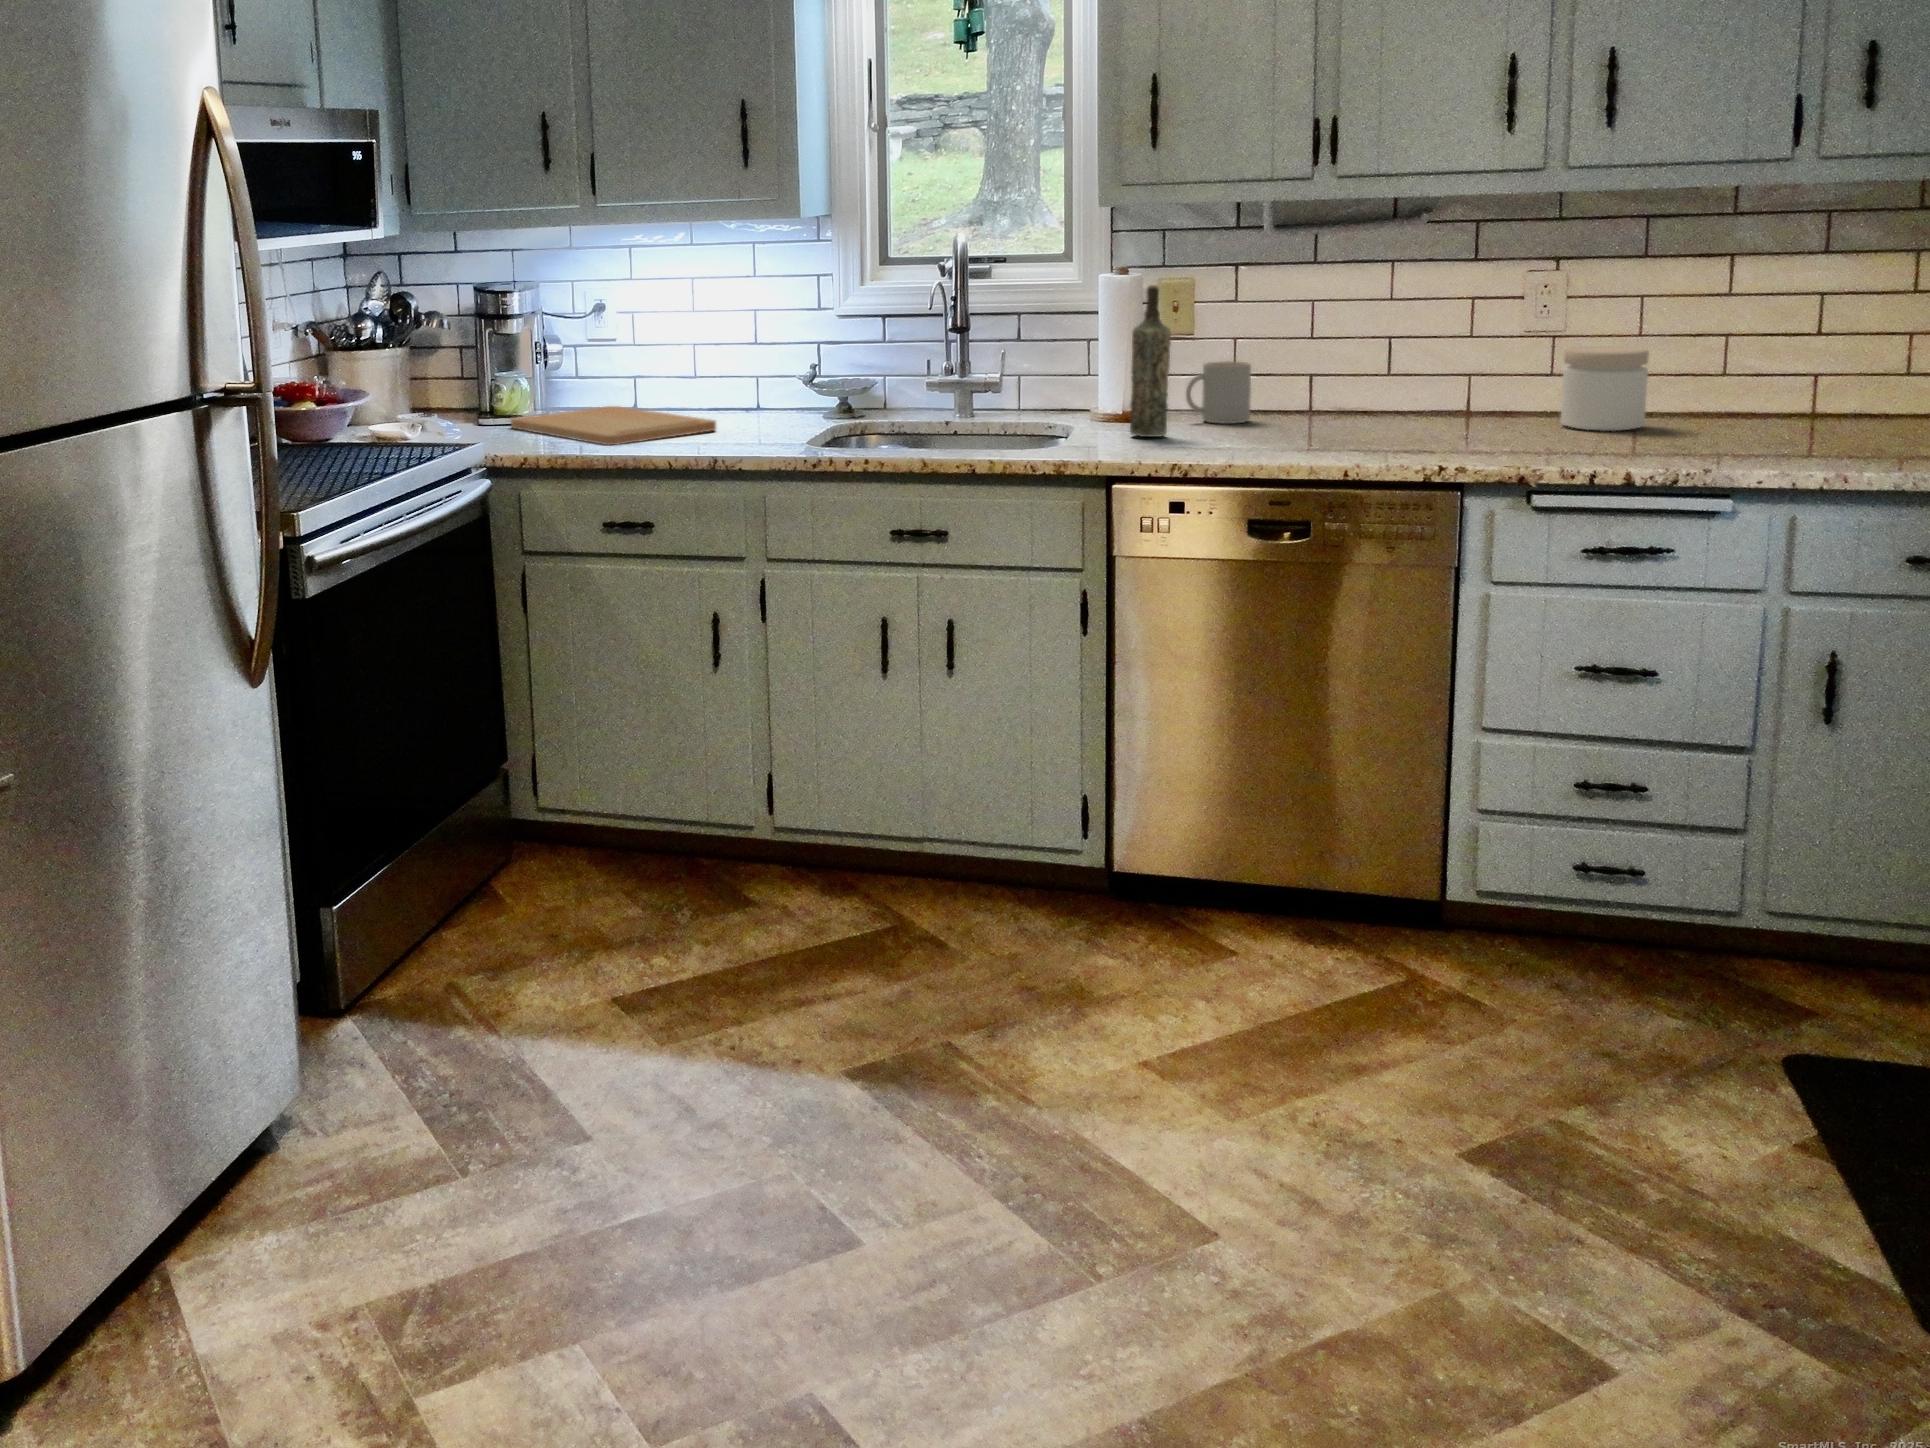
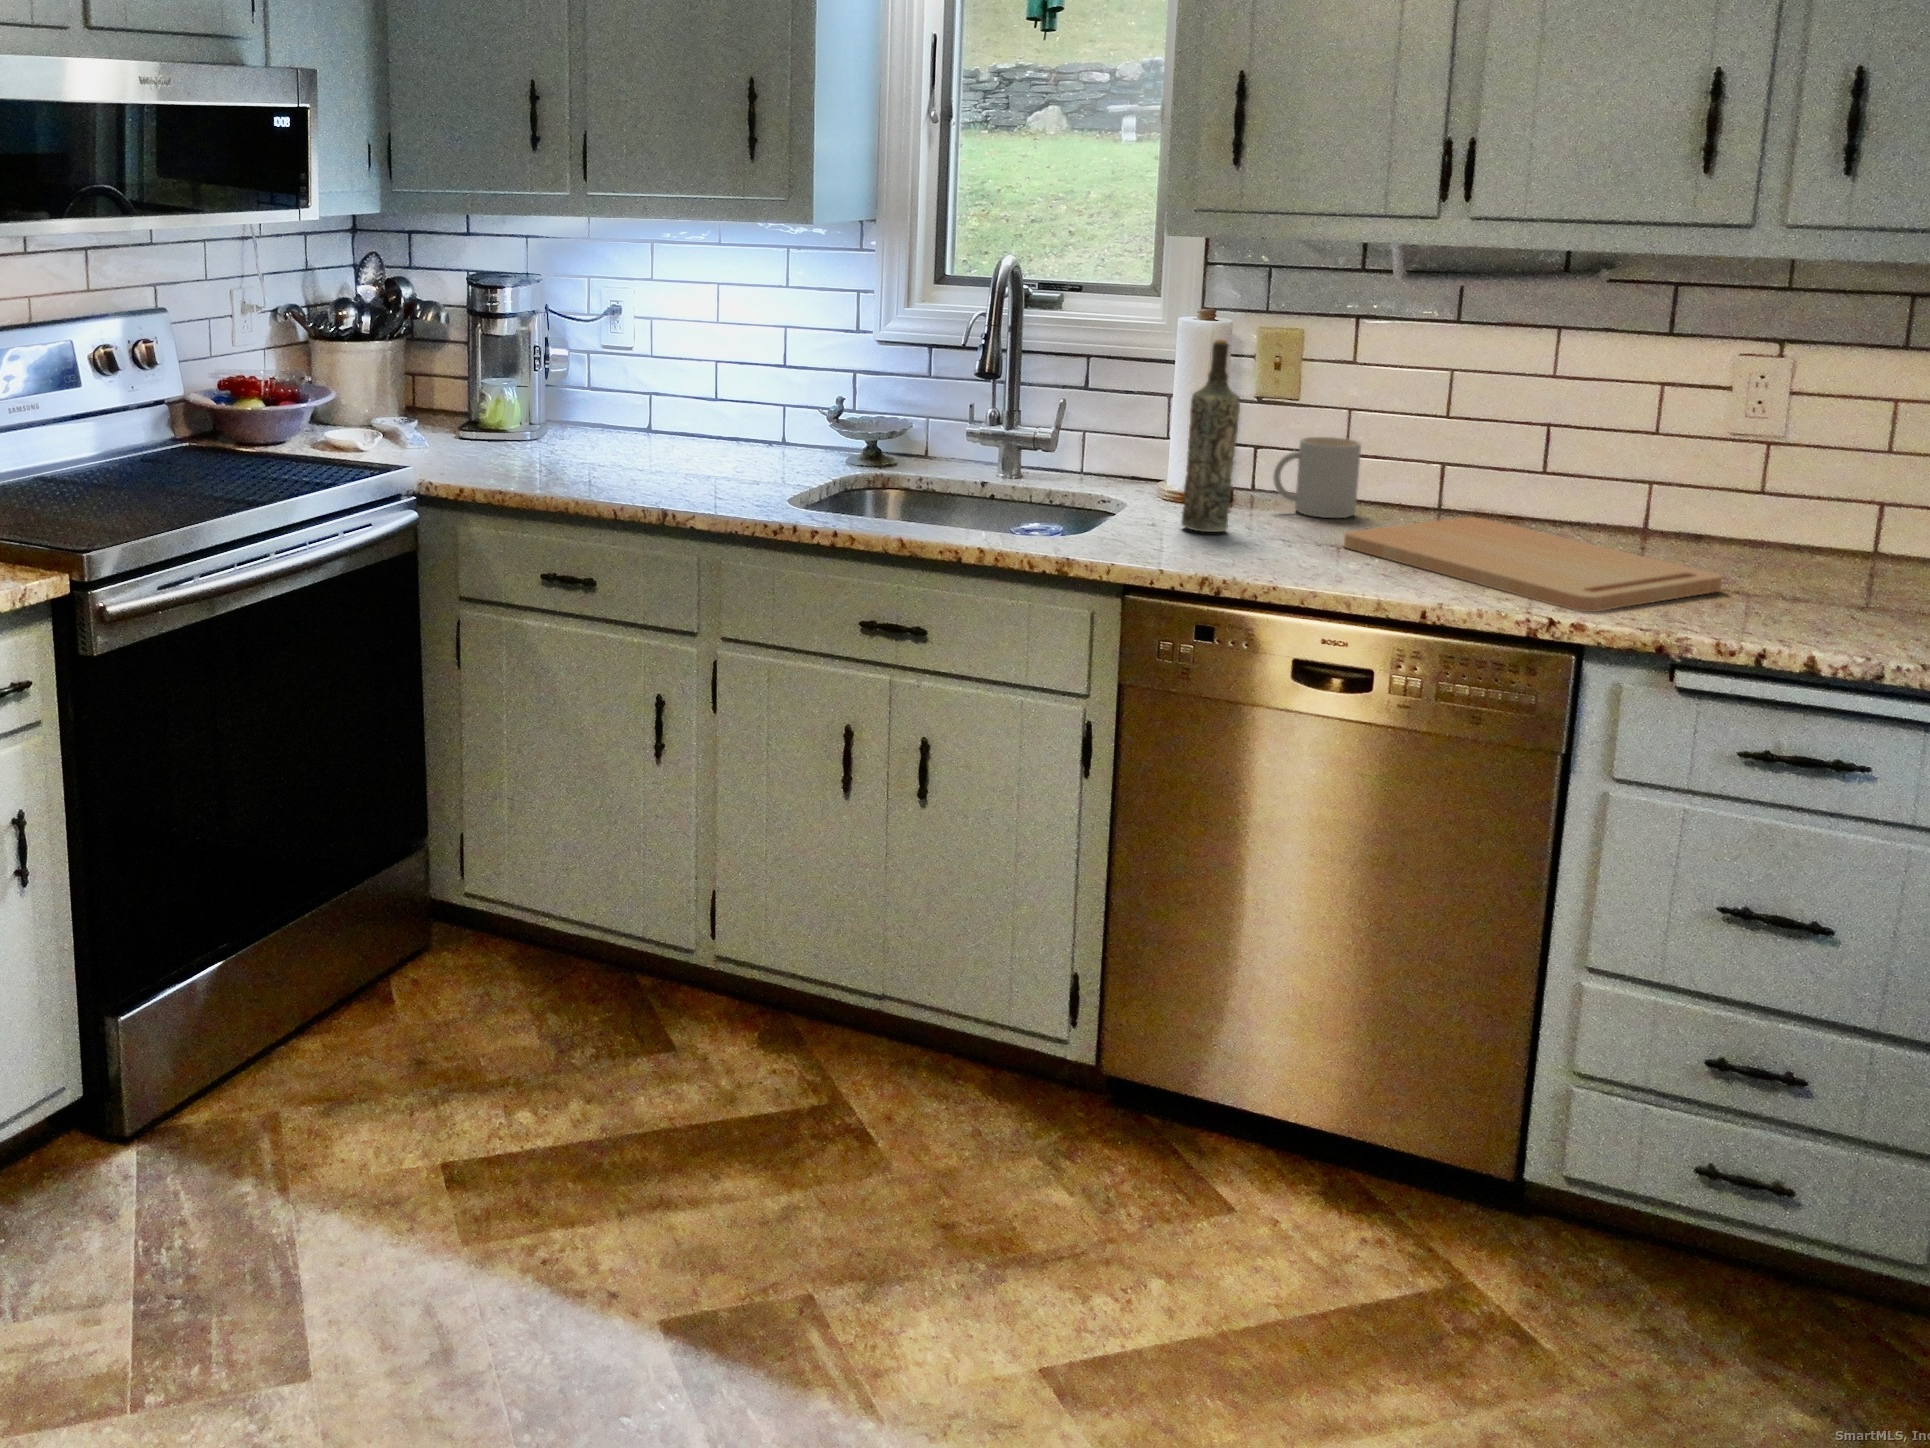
jar: present [1561,346,1649,431] -> none [1762,460,1891,579]
cutting board: present [511,406,716,445] -> present [1344,517,1722,612]

